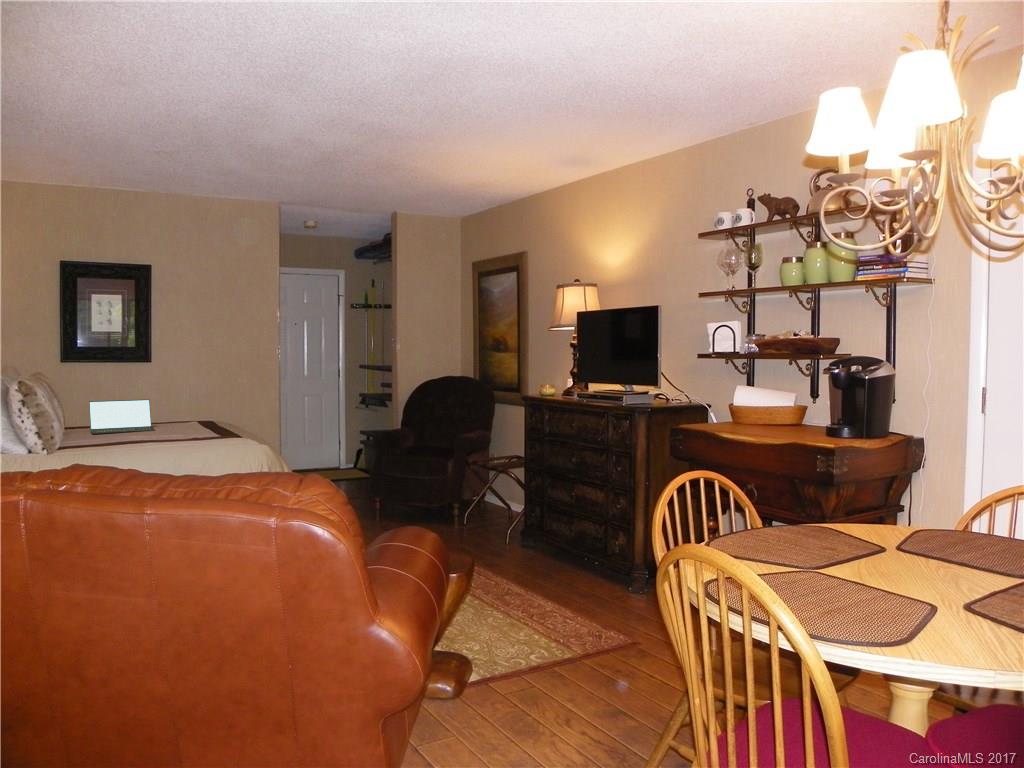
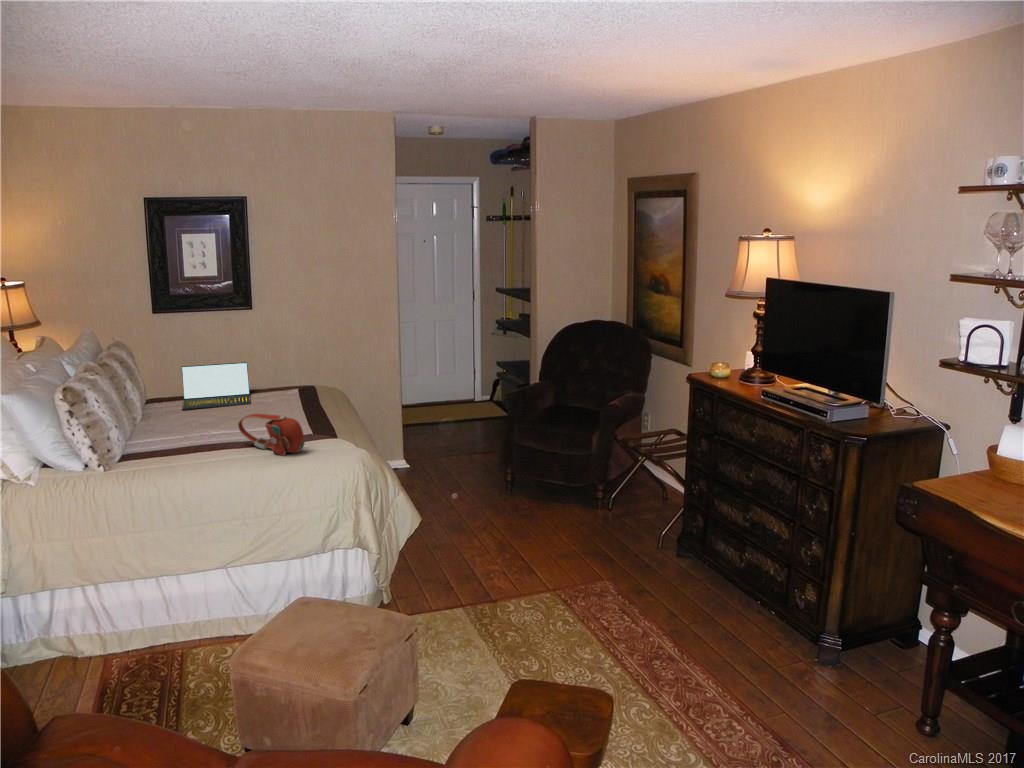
handbag: none [161,412,222,445] -> present [238,414,305,456]

